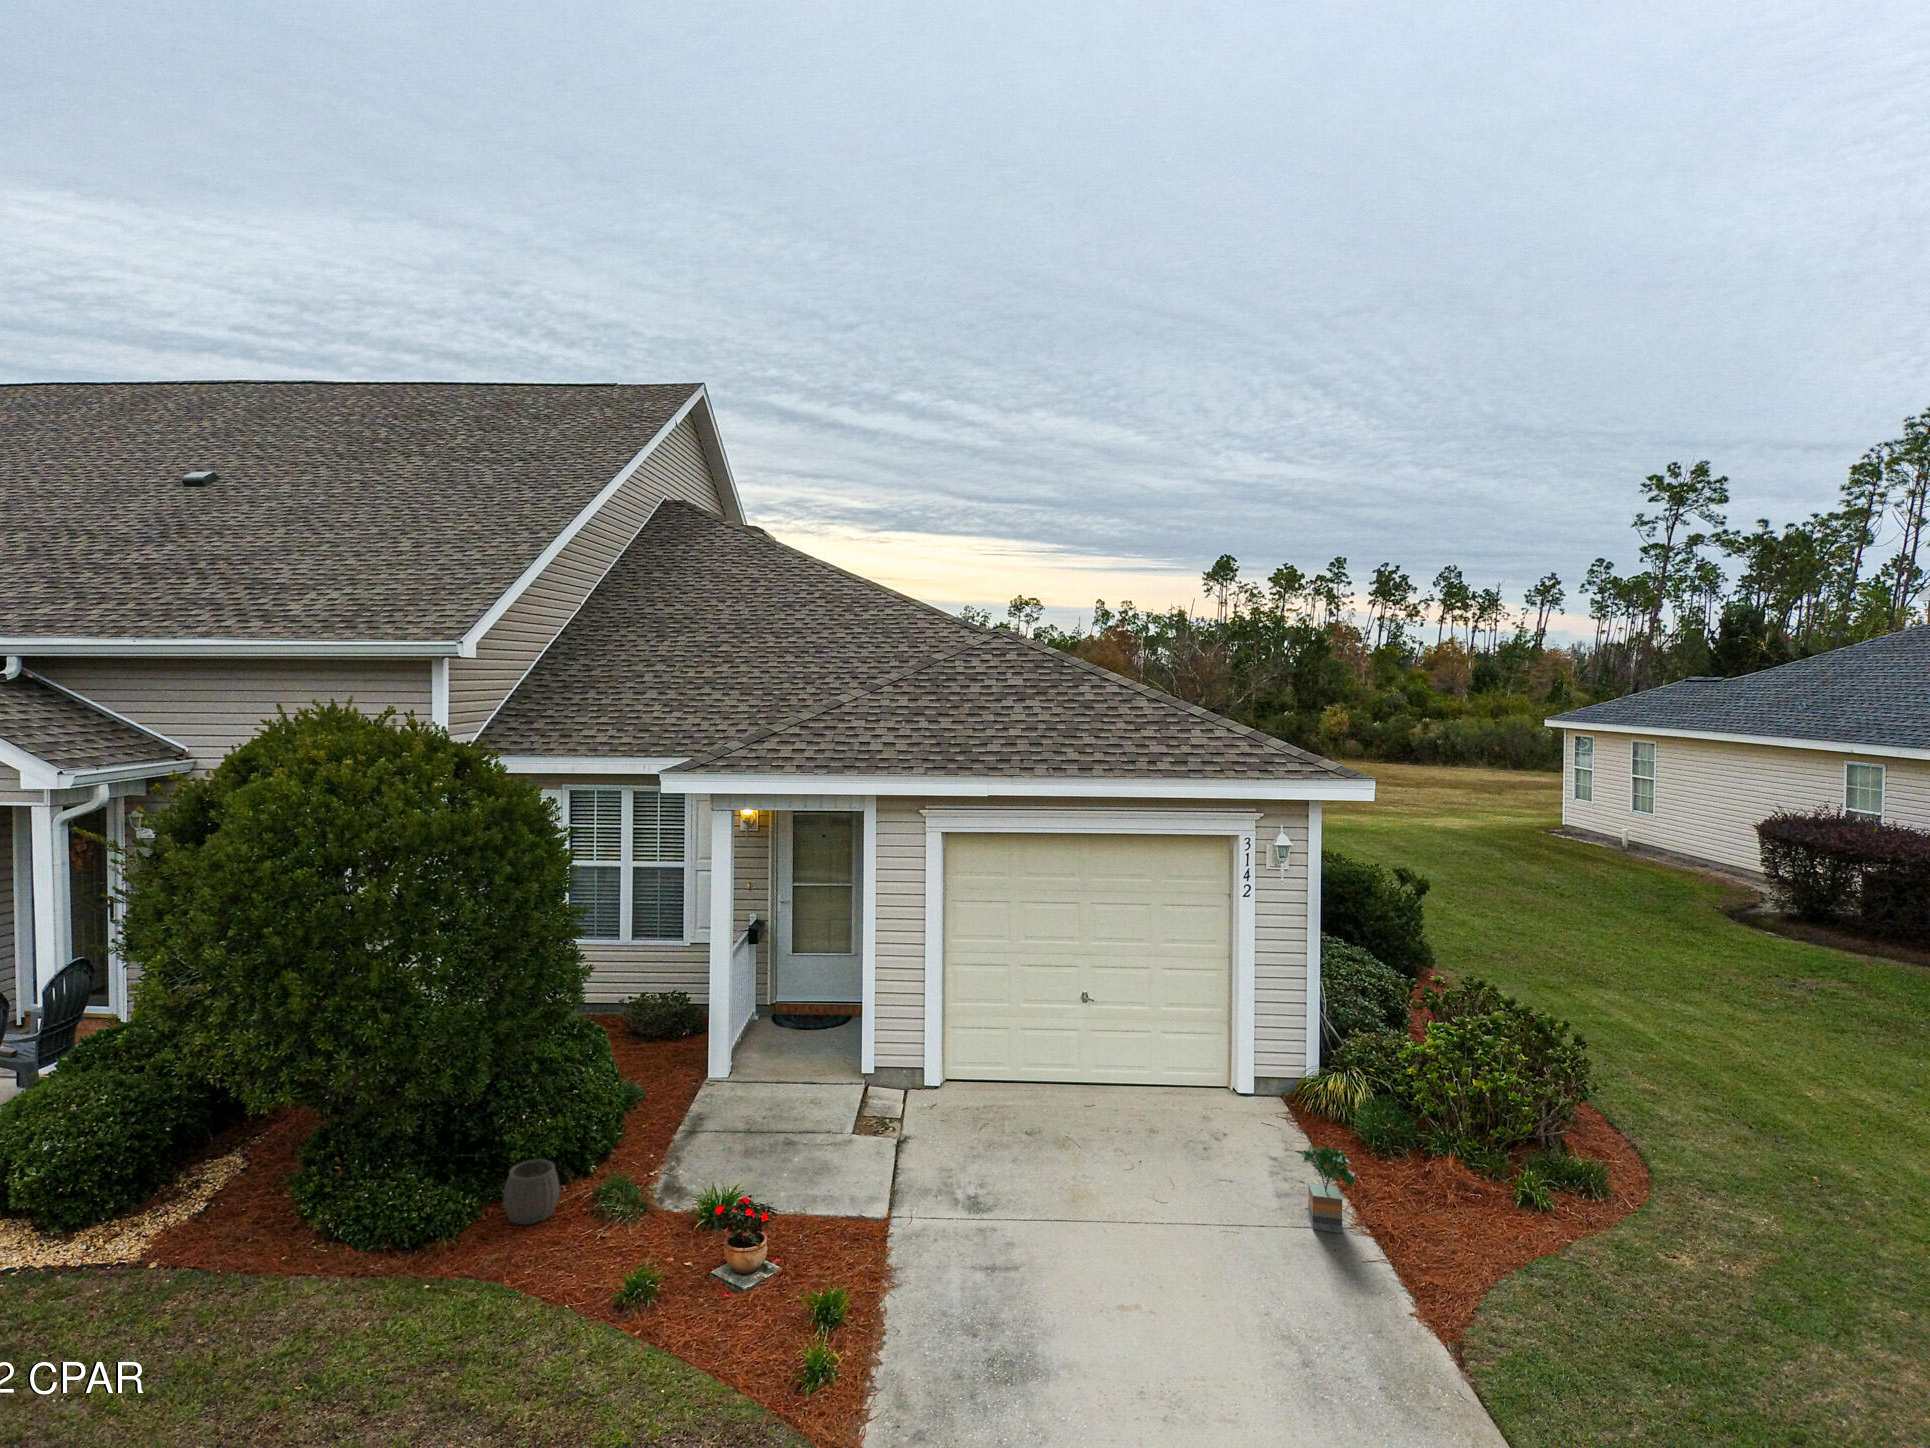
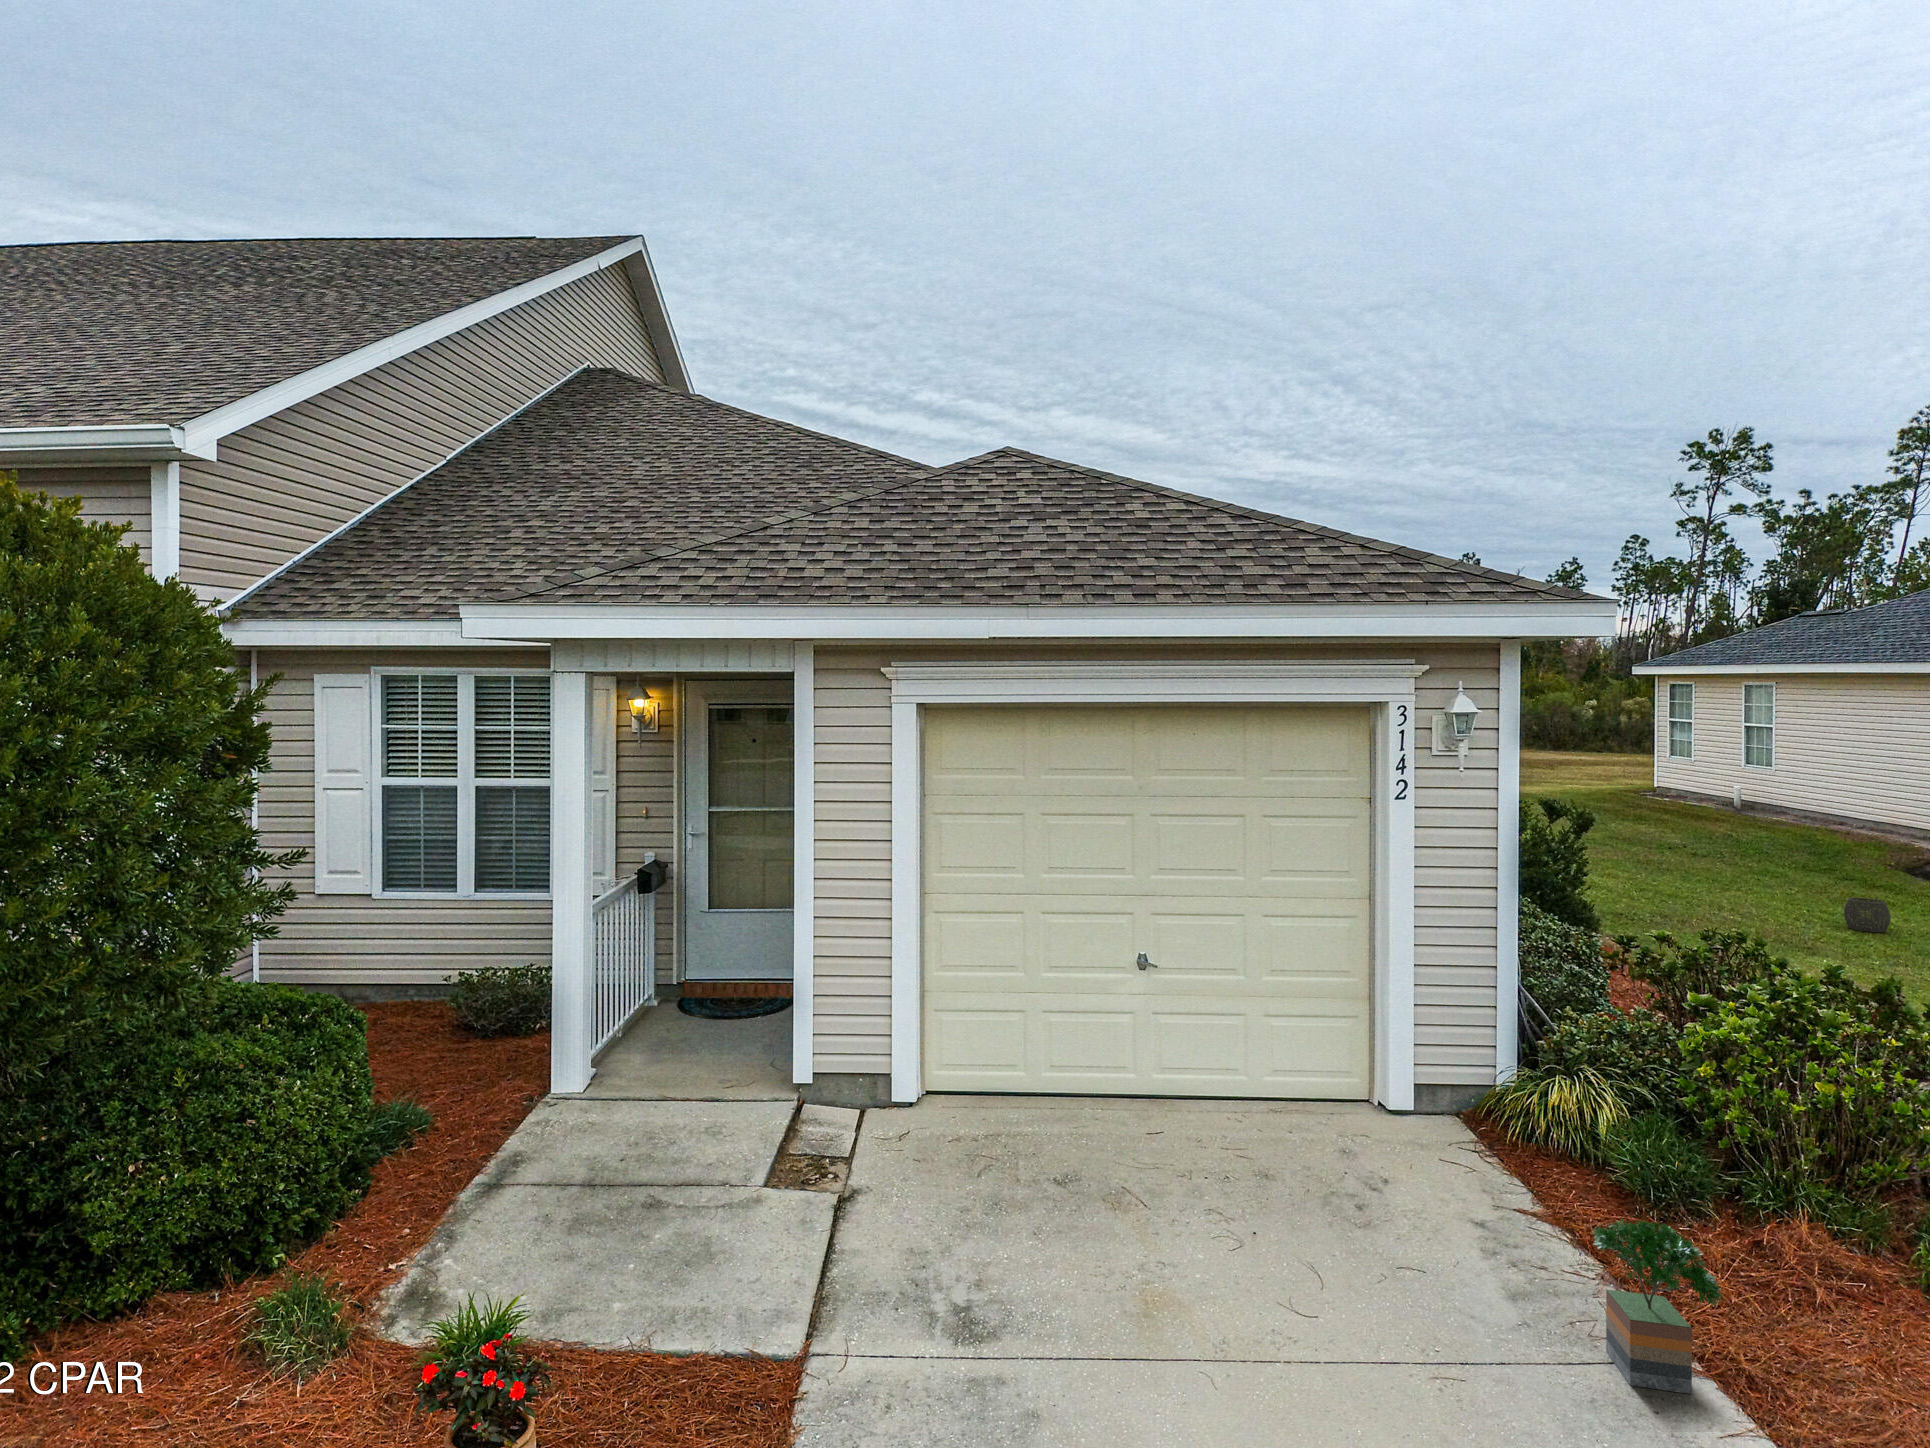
woven basket: present [504,1160,559,1224] -> present [1844,897,1891,933]

